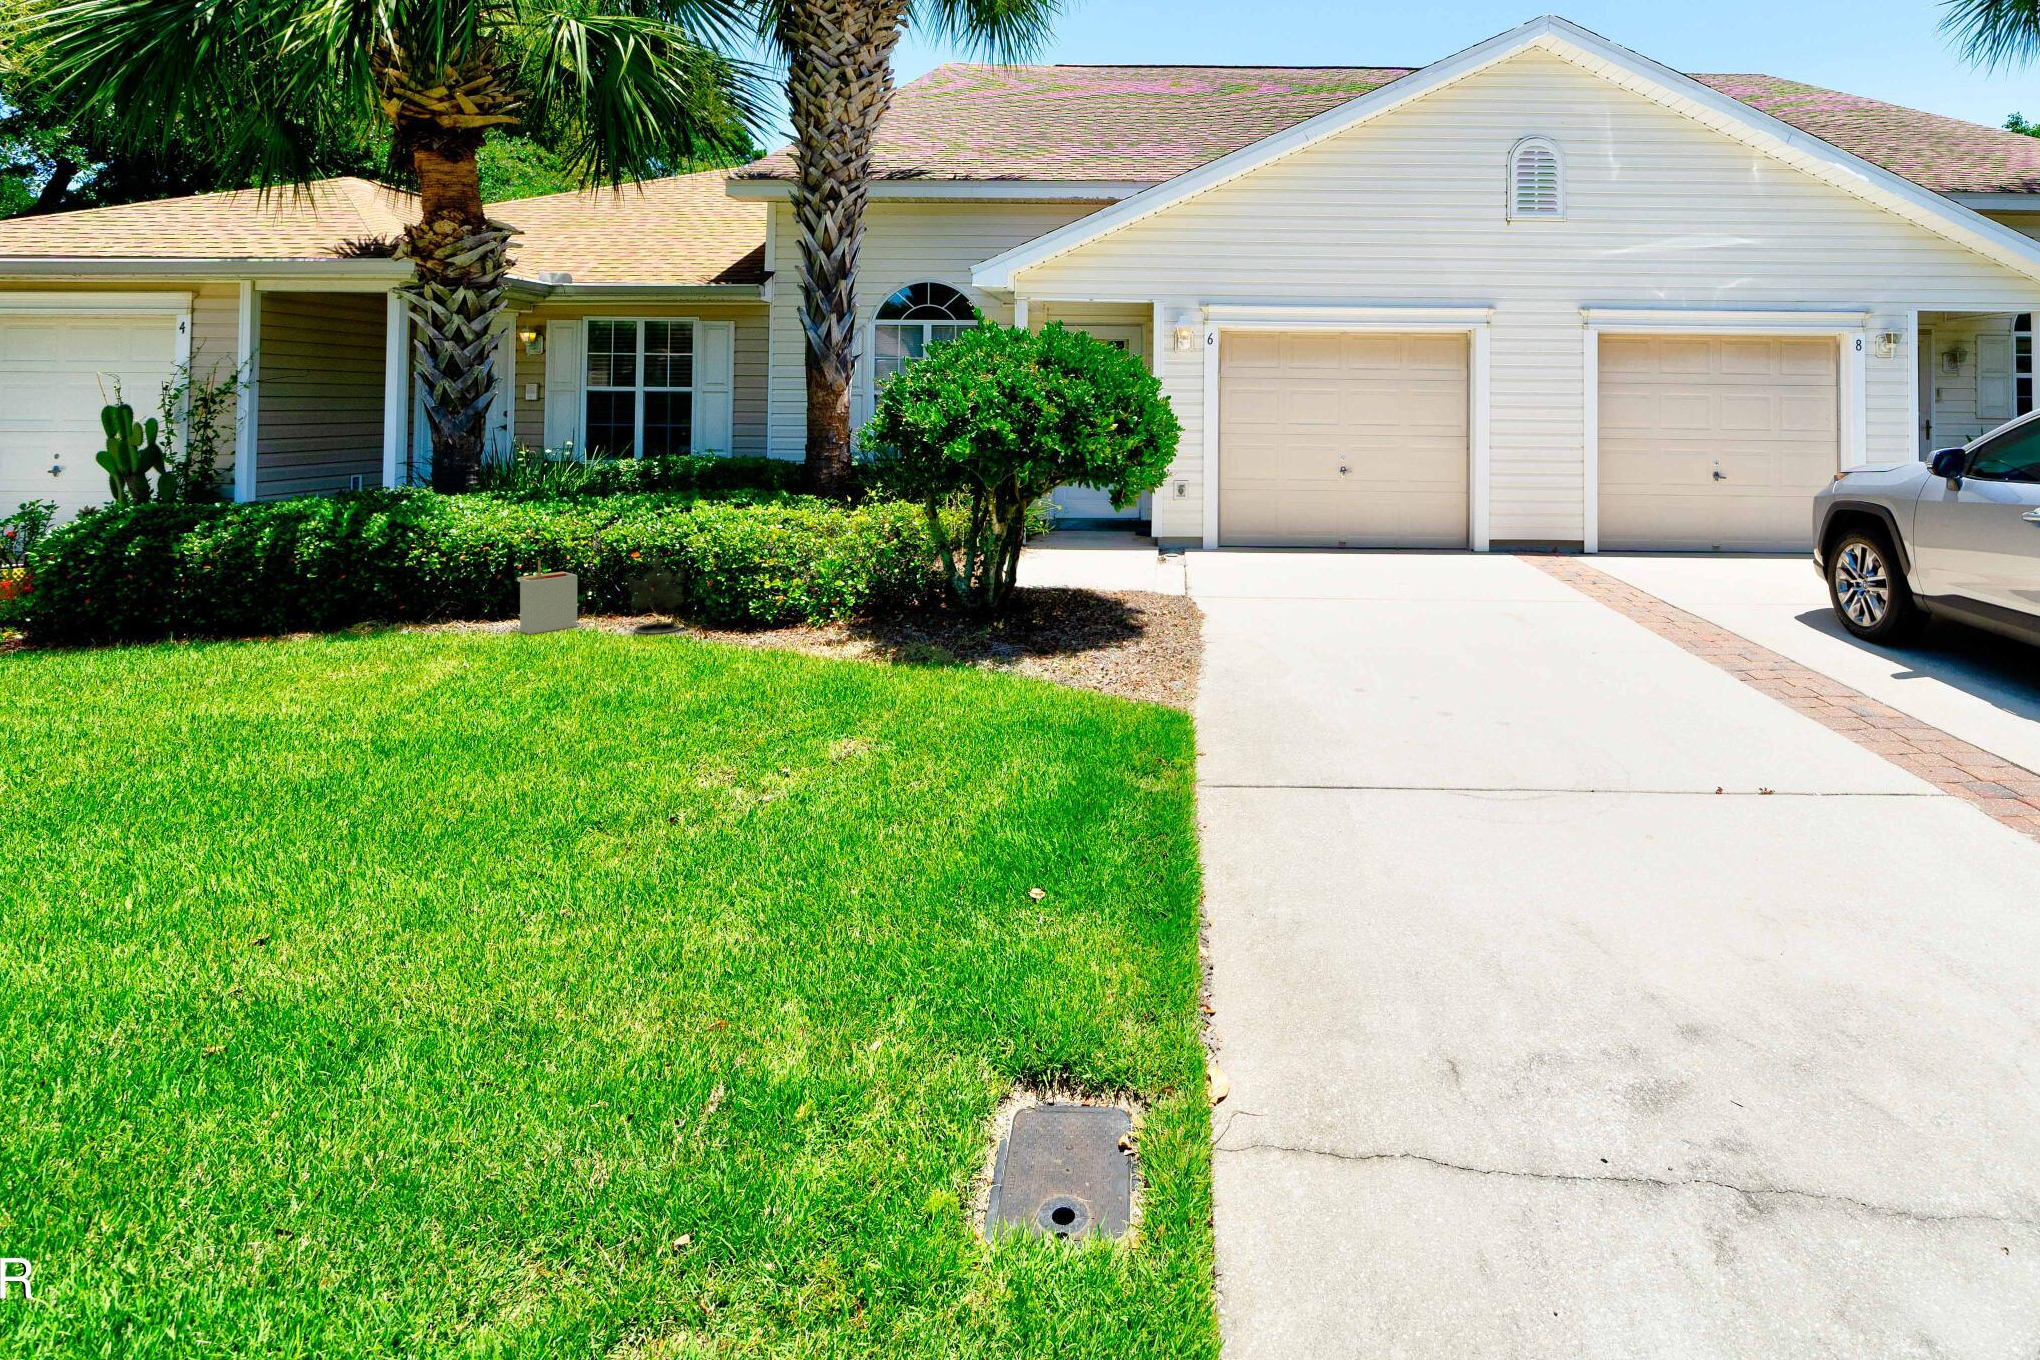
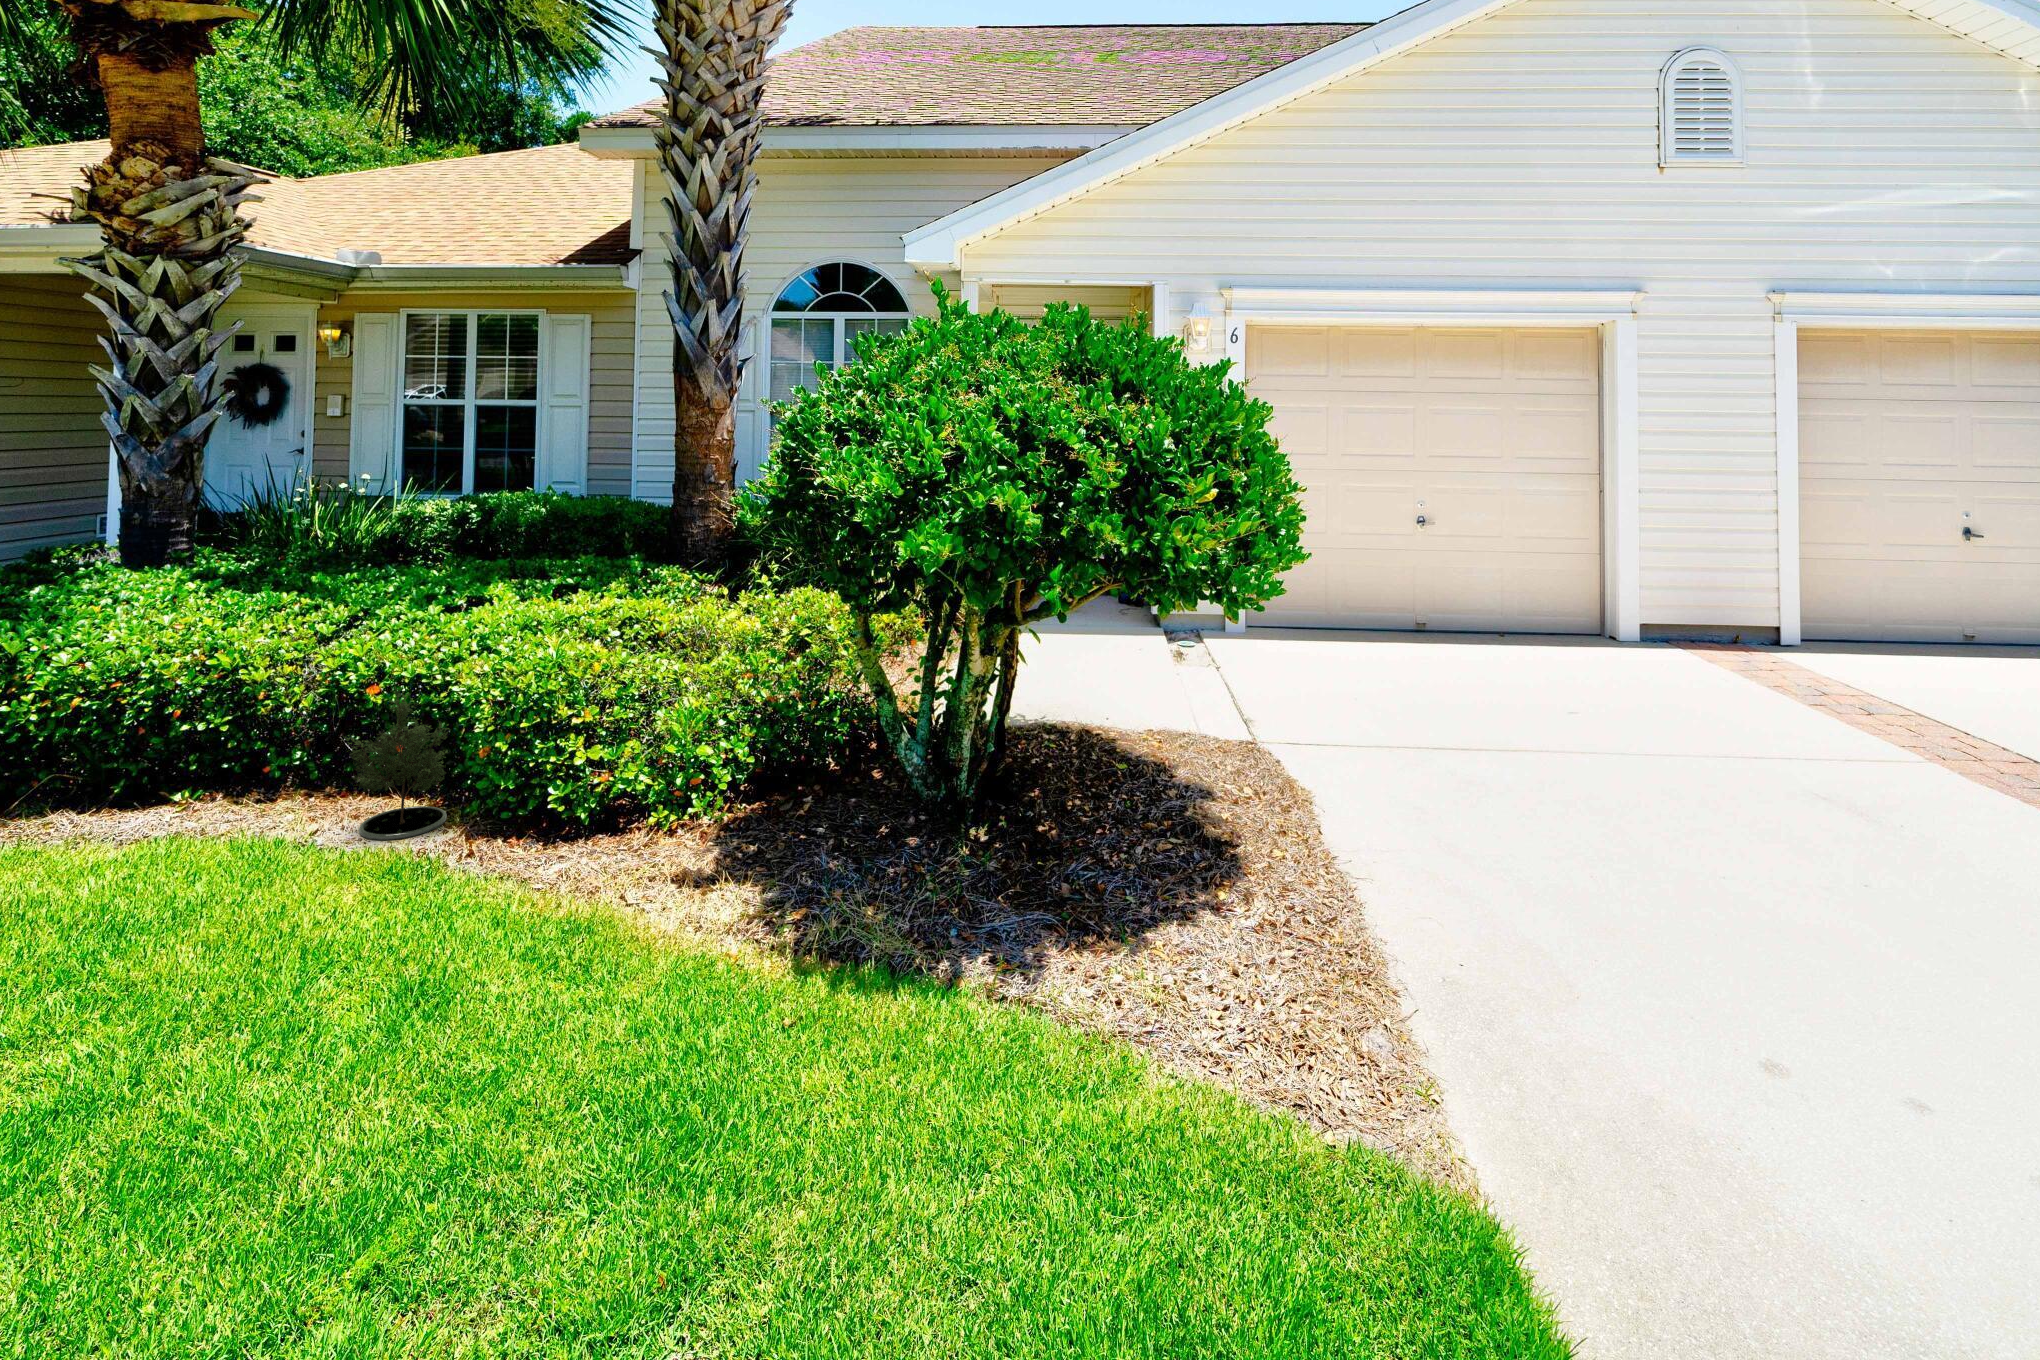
storage bin: present [517,560,577,634] -> none [168,705,272,838]

